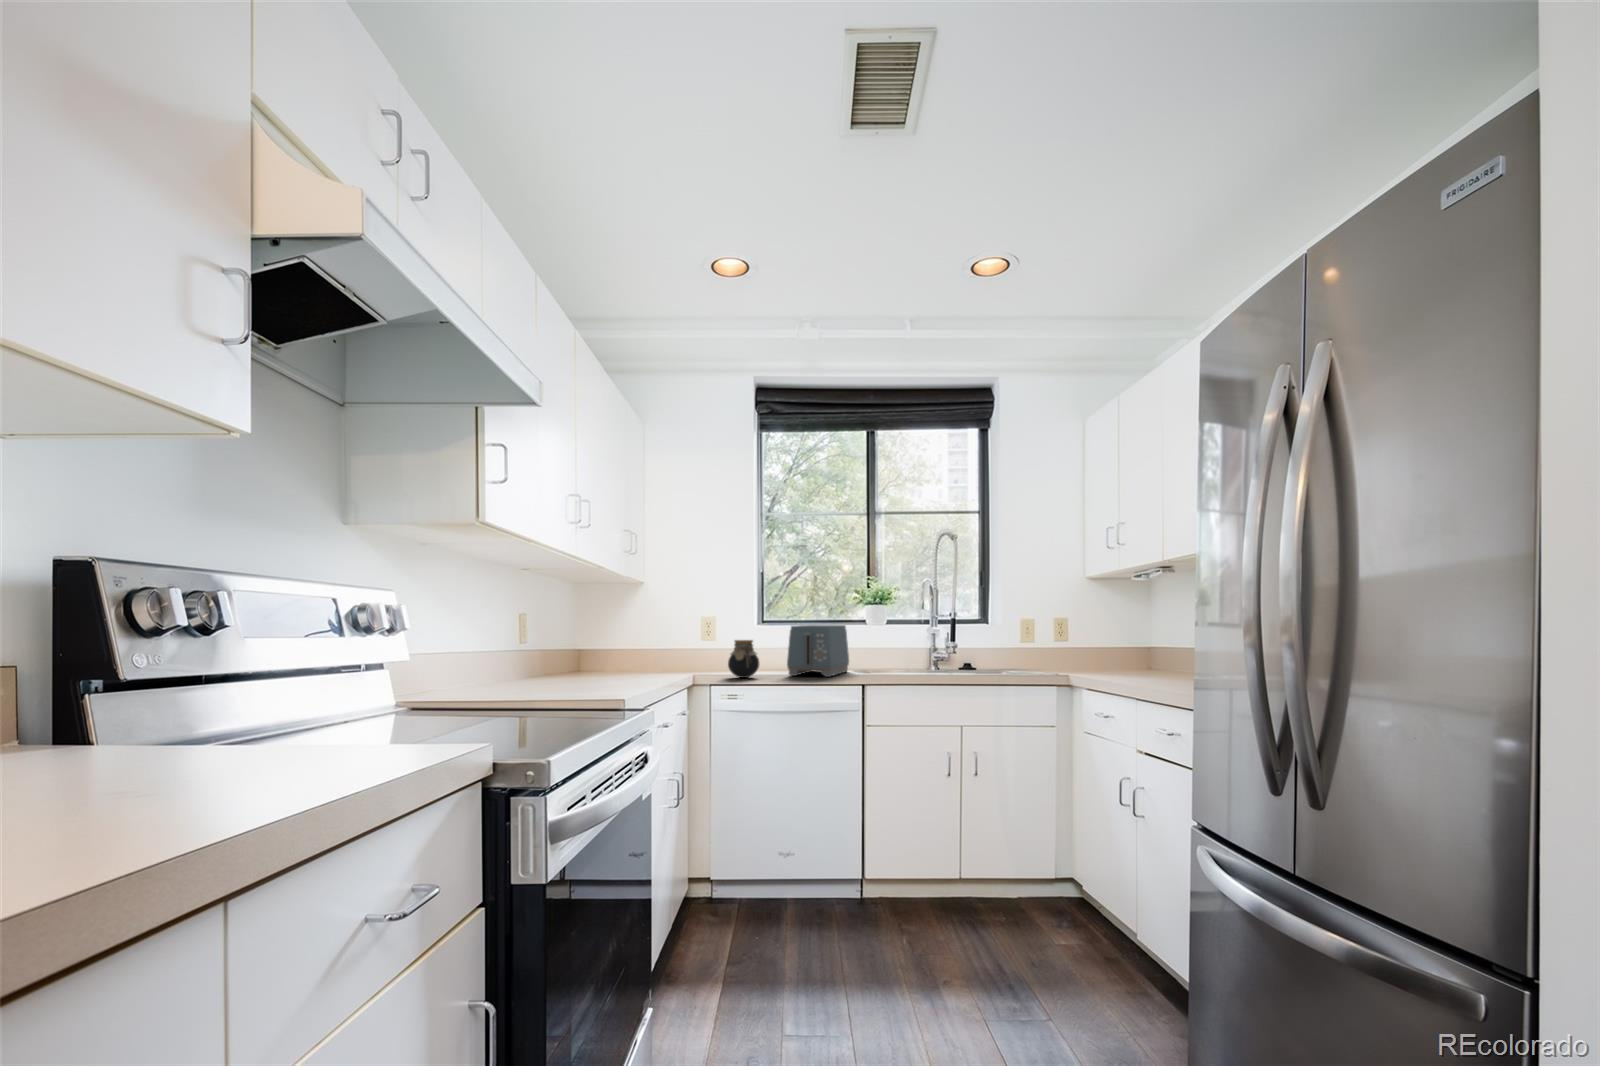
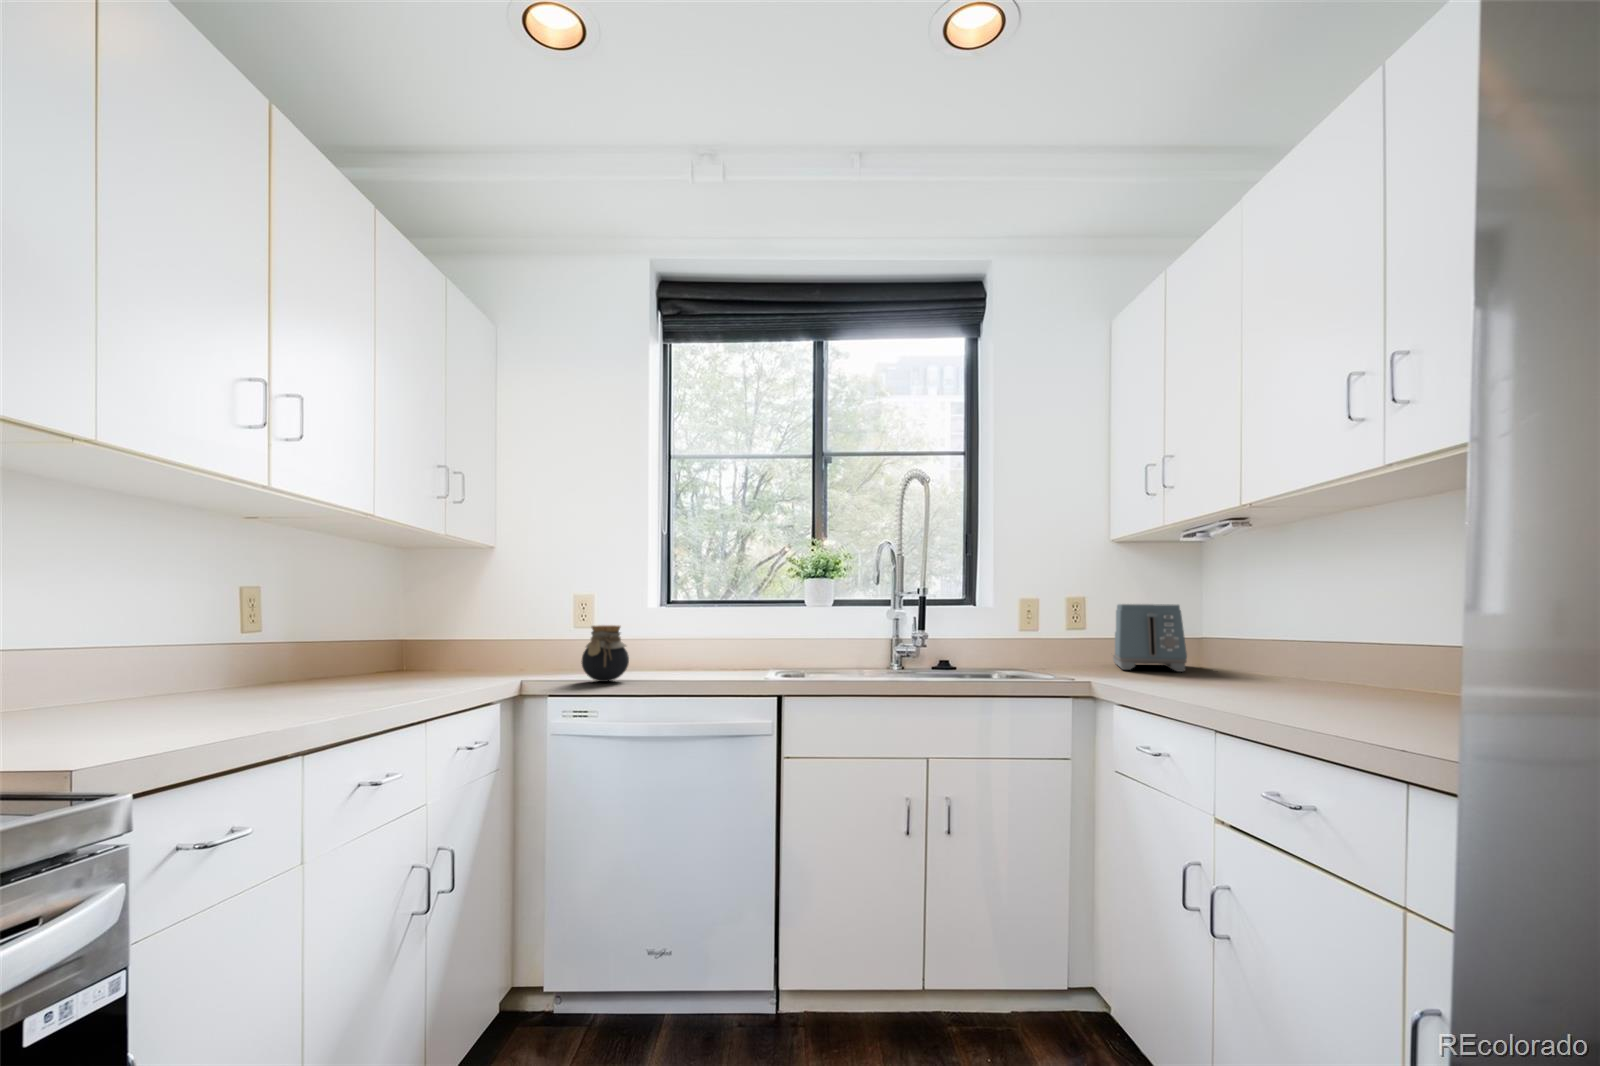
toaster: present [787,625,849,677] -> present [1113,604,1187,672]

